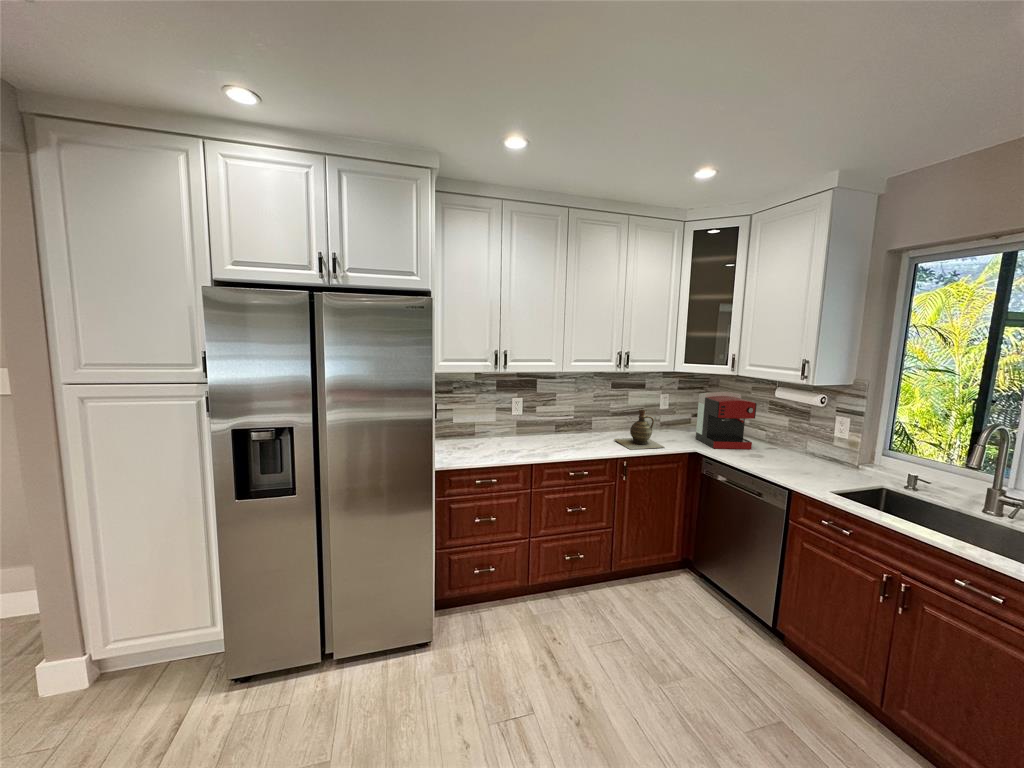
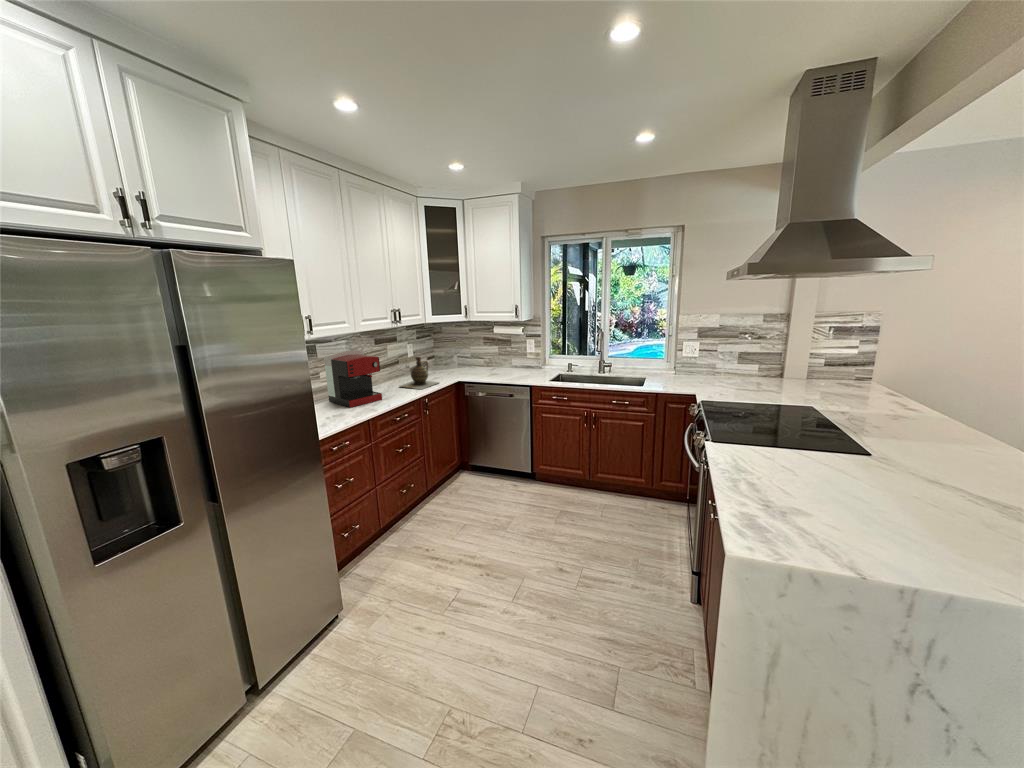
coffee maker: present [696,392,757,449] -> present [324,351,382,407]

